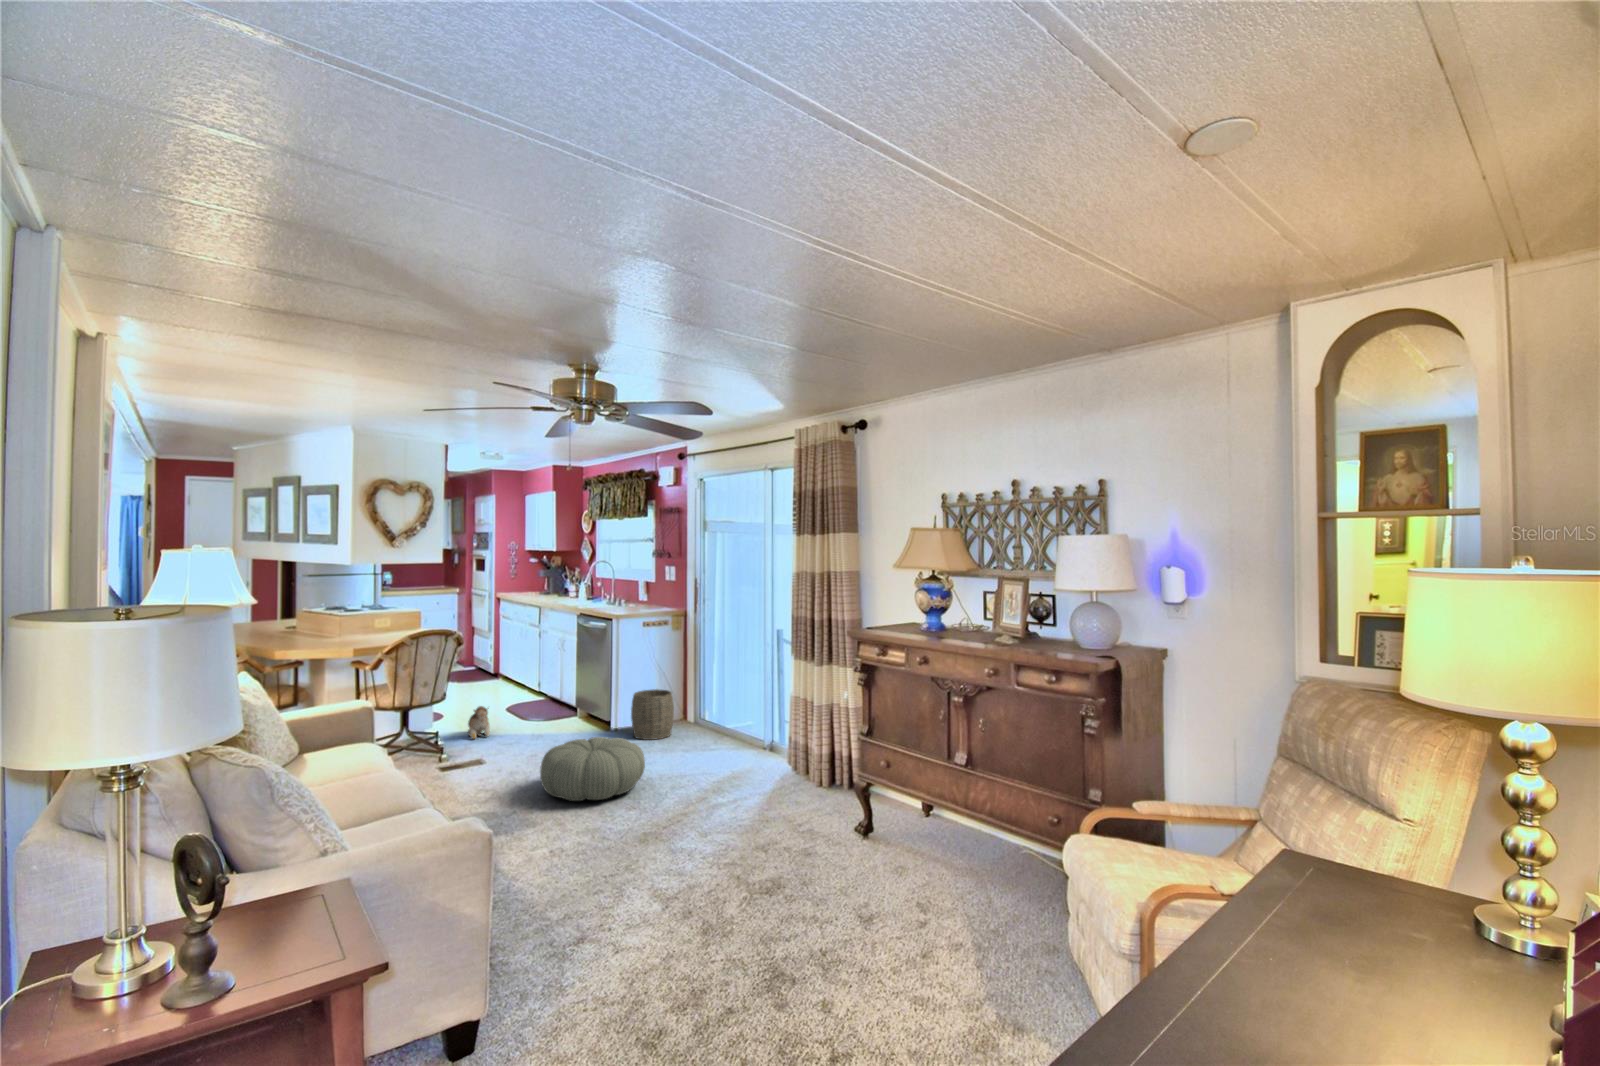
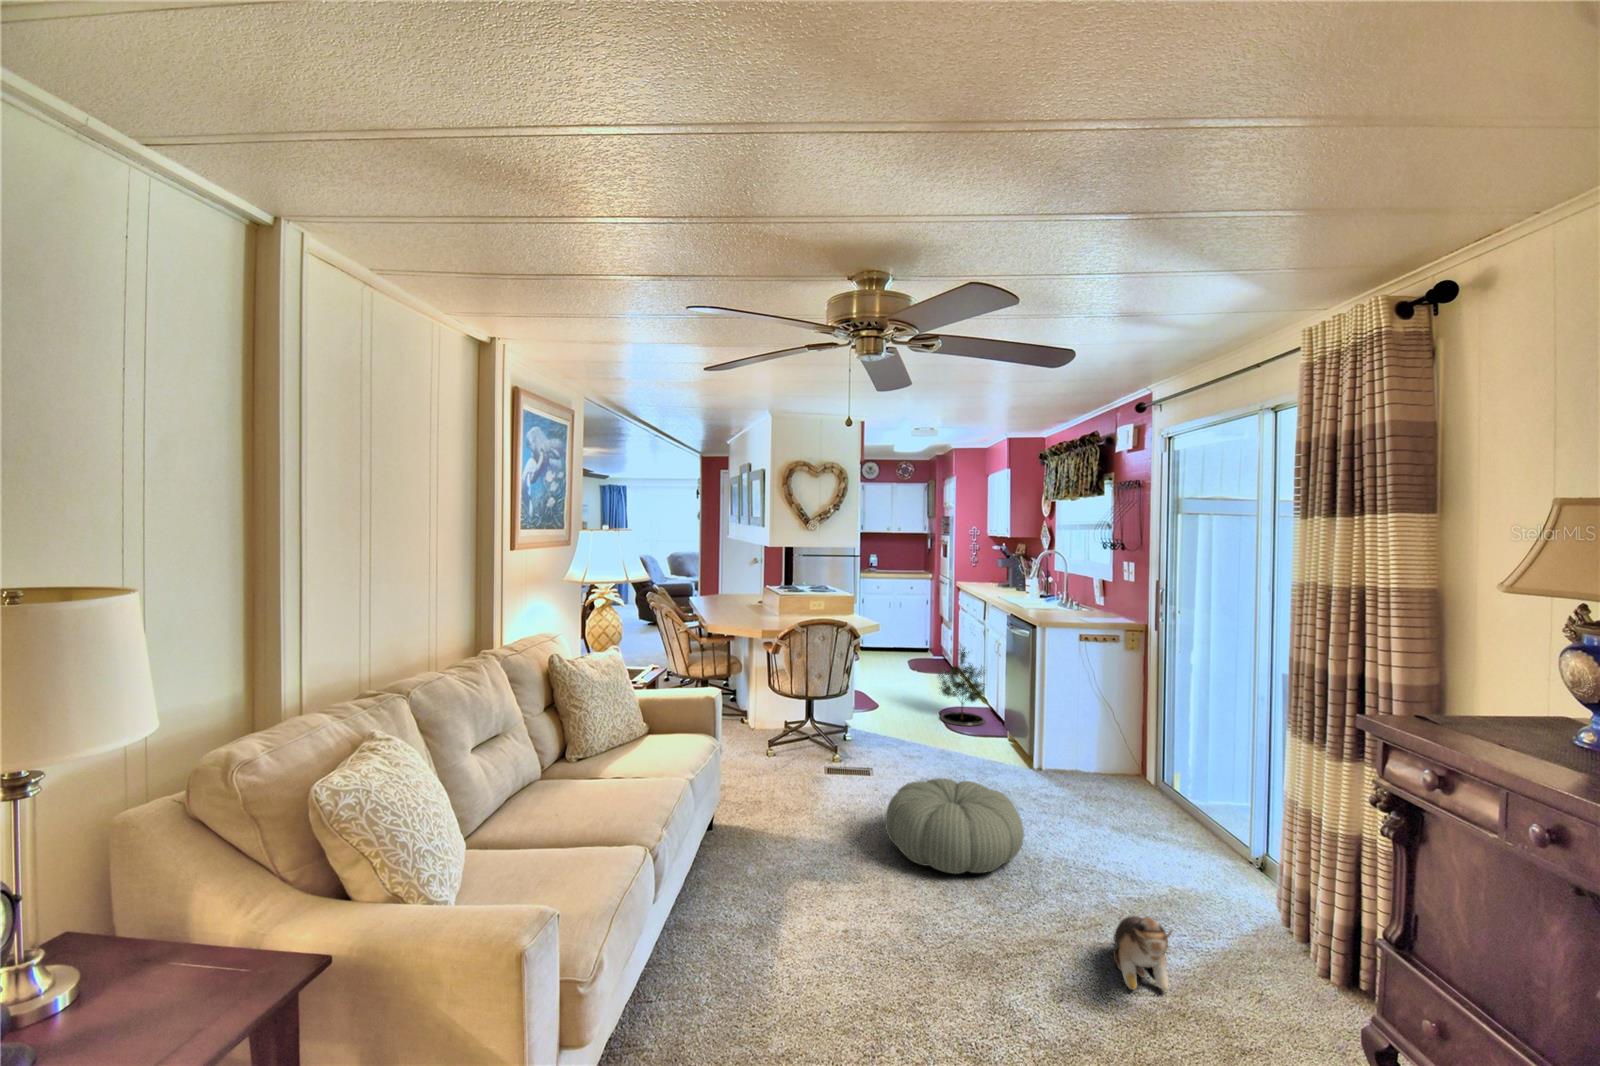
potted tree: none [501,642,553,716] -> present [938,647,985,726]
woven basket: present [631,689,674,740] -> none [1054,725,1114,798]
plush toy: present [468,706,490,739] -> present [1113,916,1172,991]

